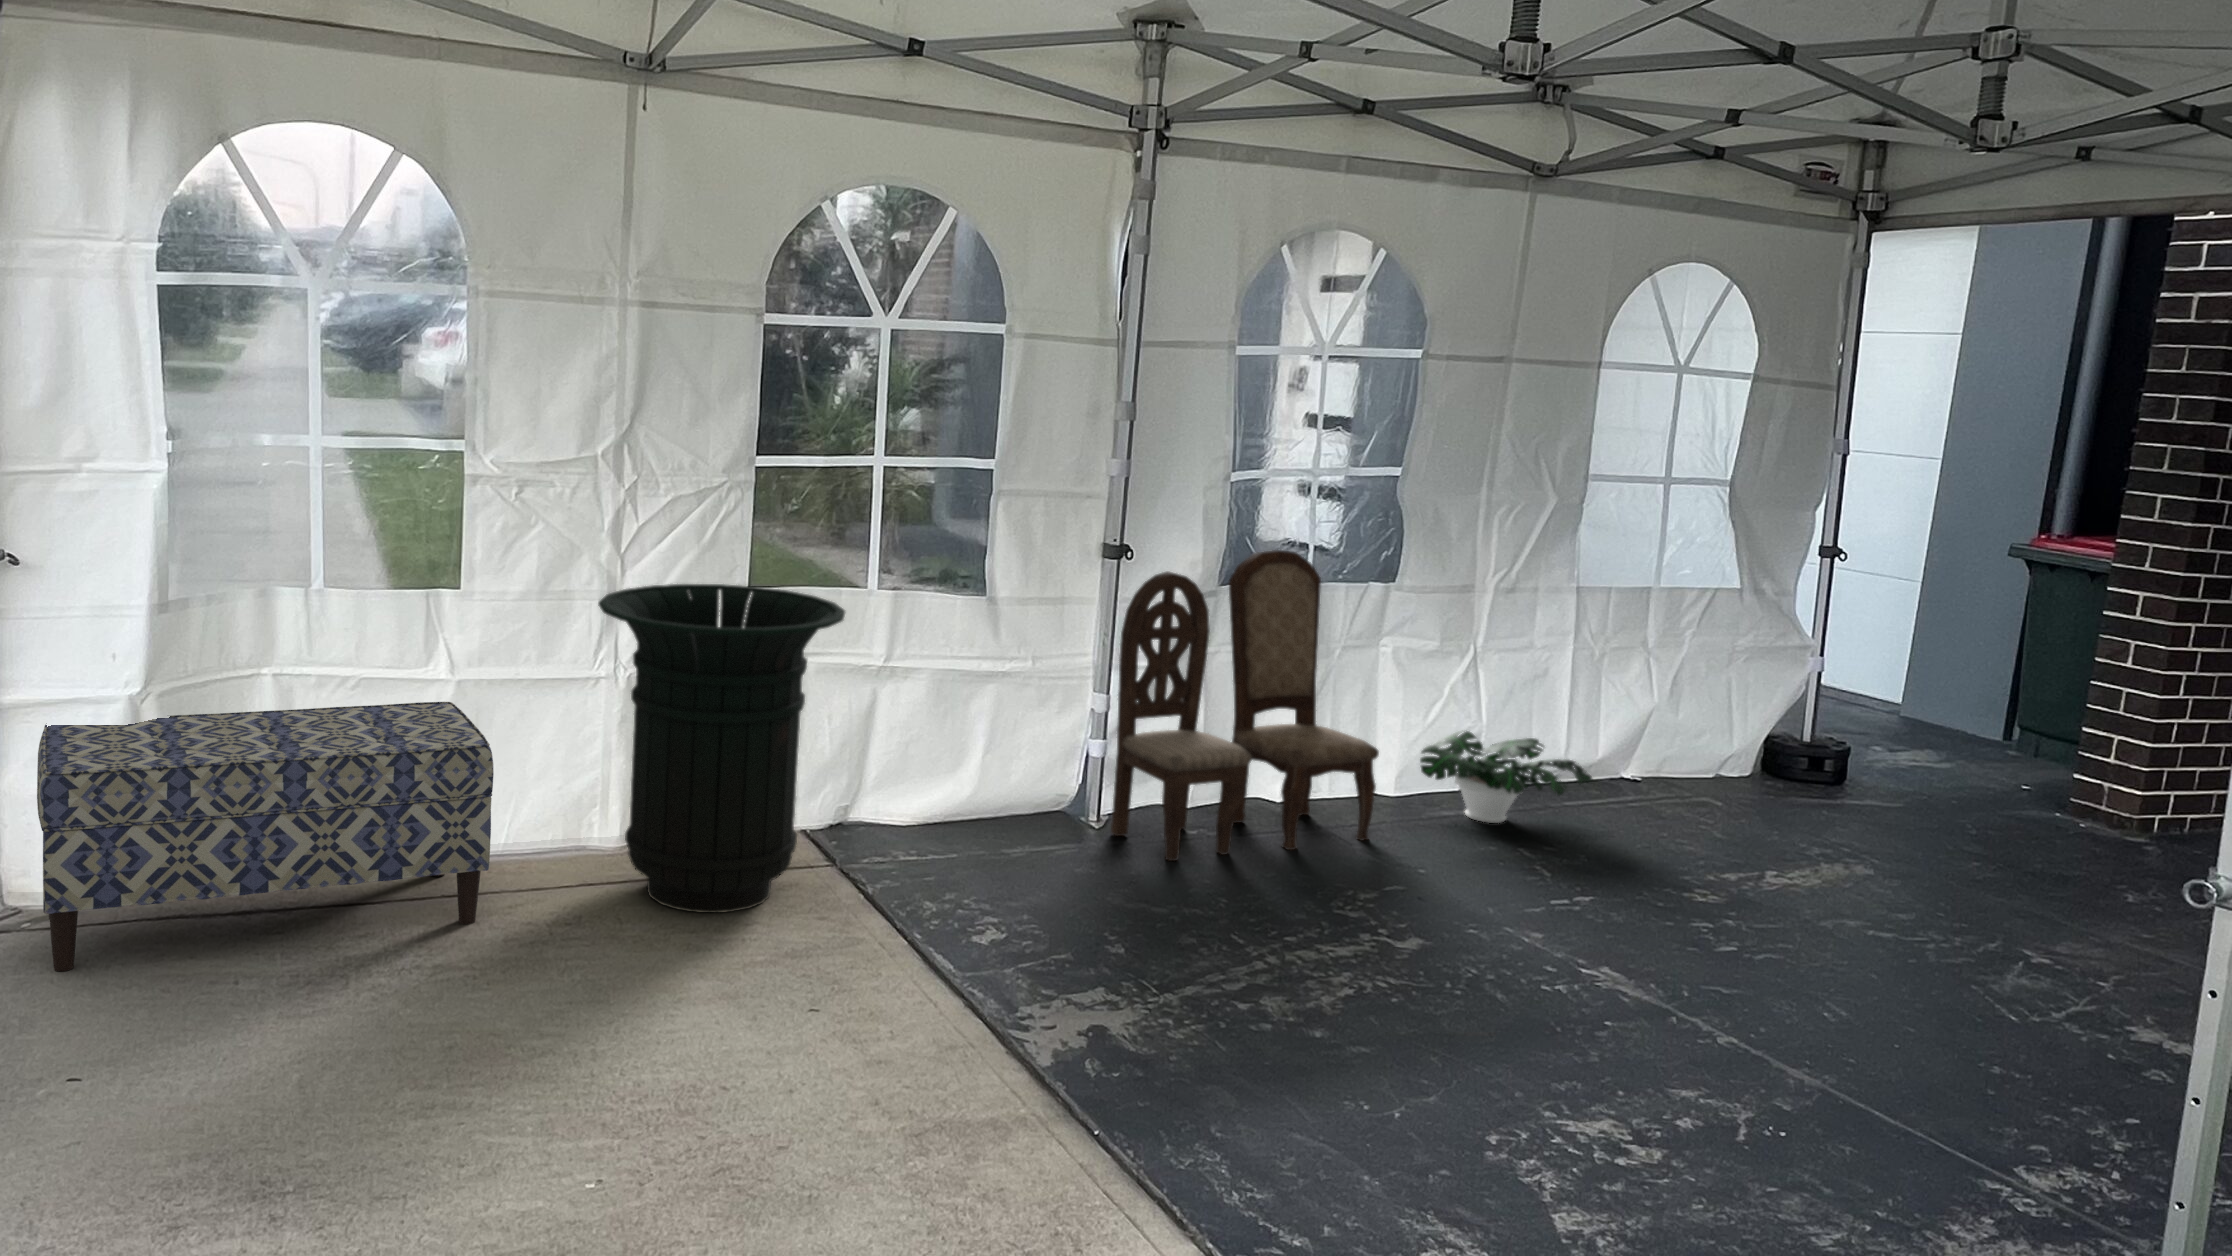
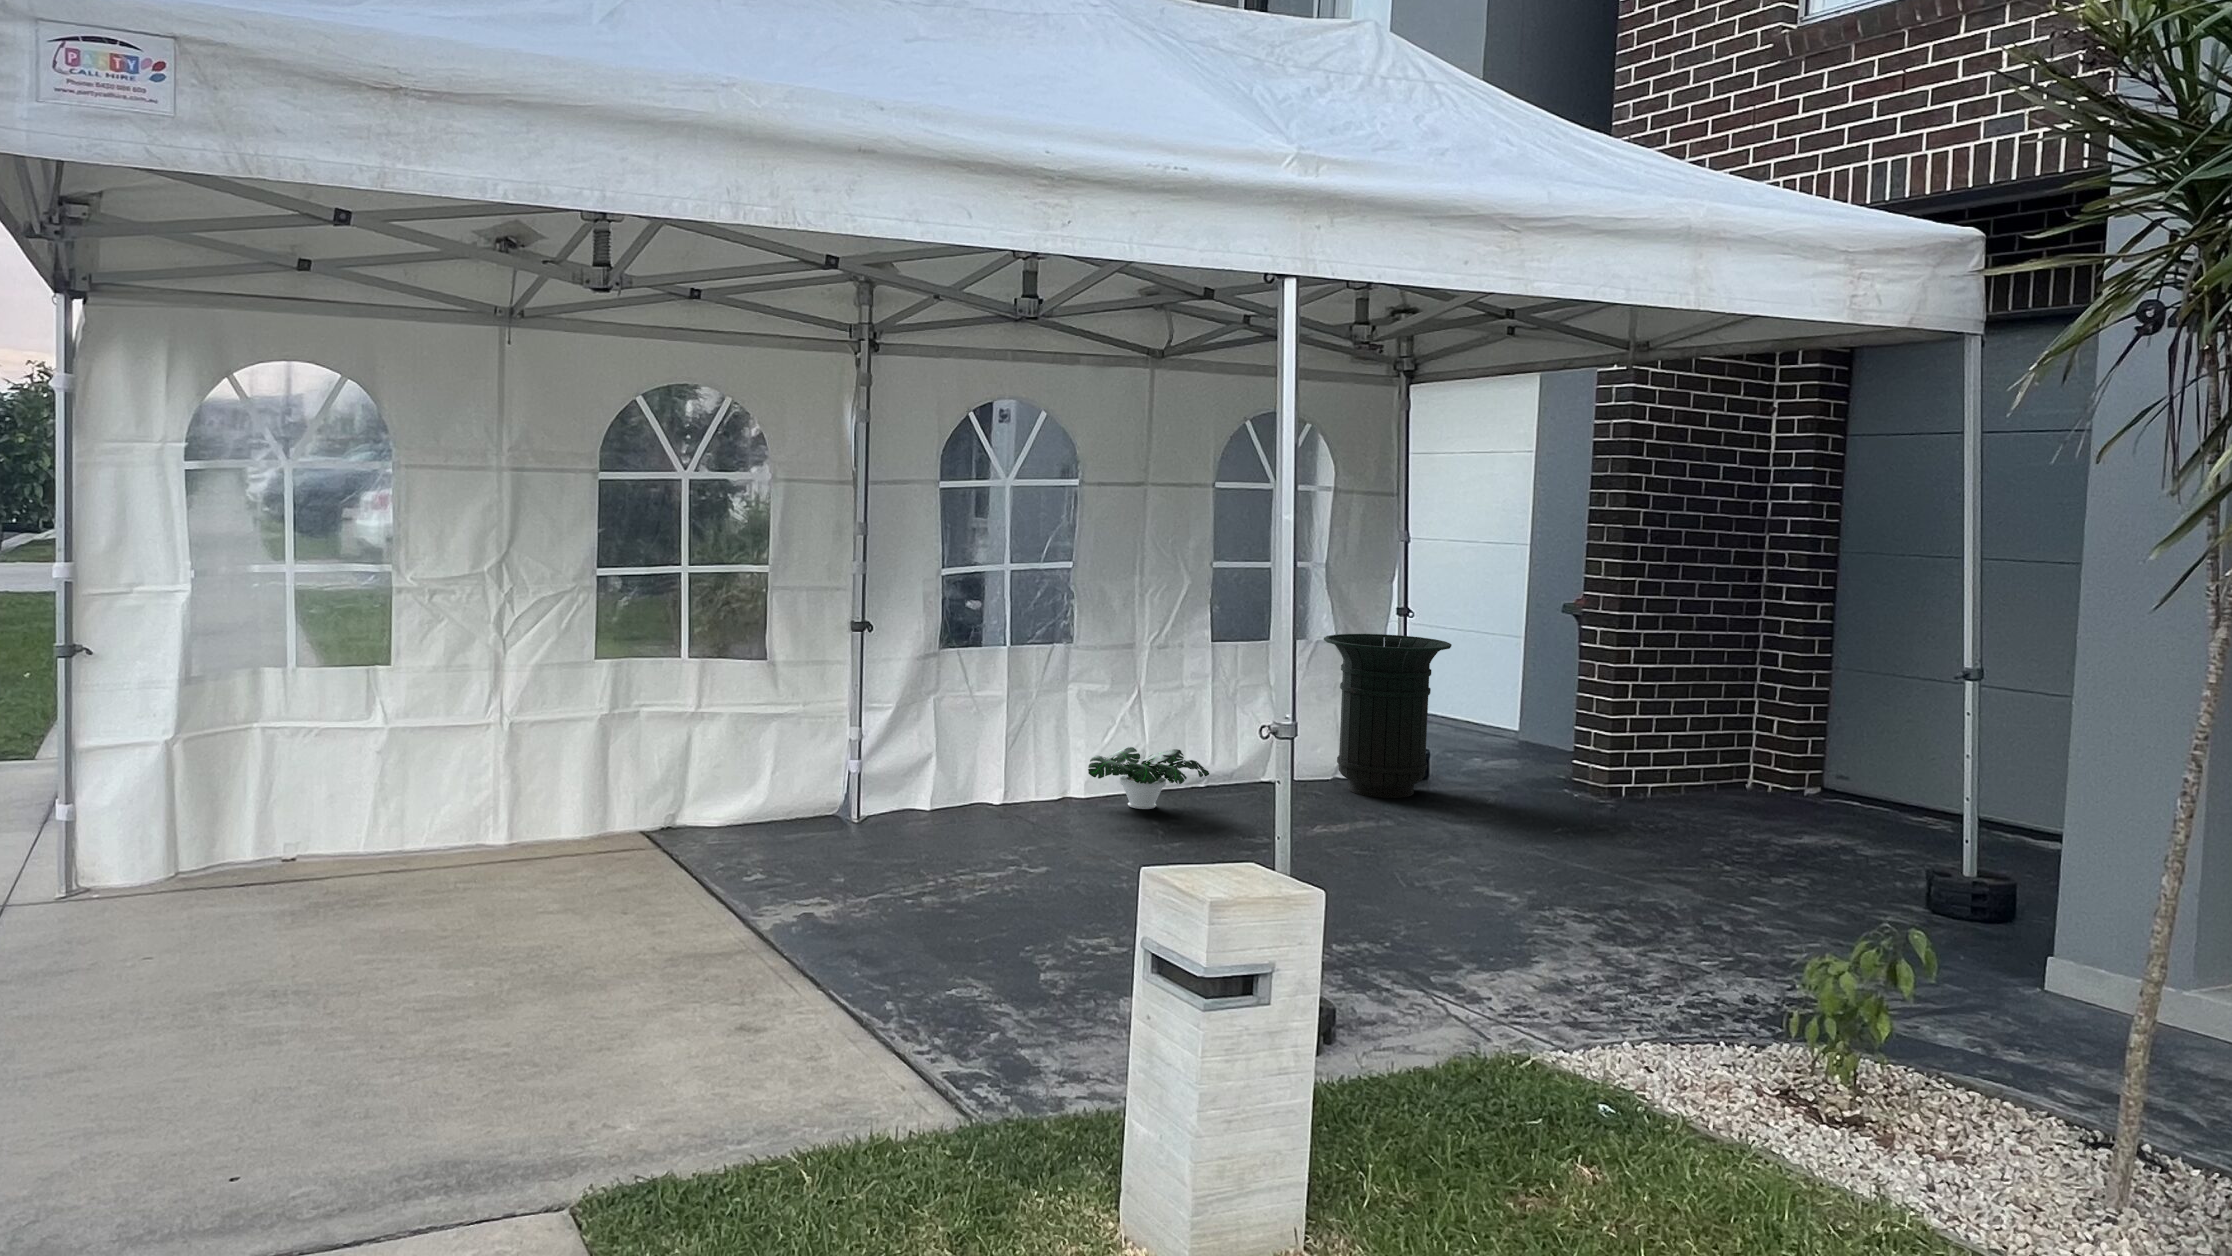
dining chair: present [1111,550,1379,861] -> none [864,622,1052,837]
trash can: present [598,584,845,913] -> present [1324,634,1452,798]
bench: present [37,702,494,971] -> none [104,743,415,917]

